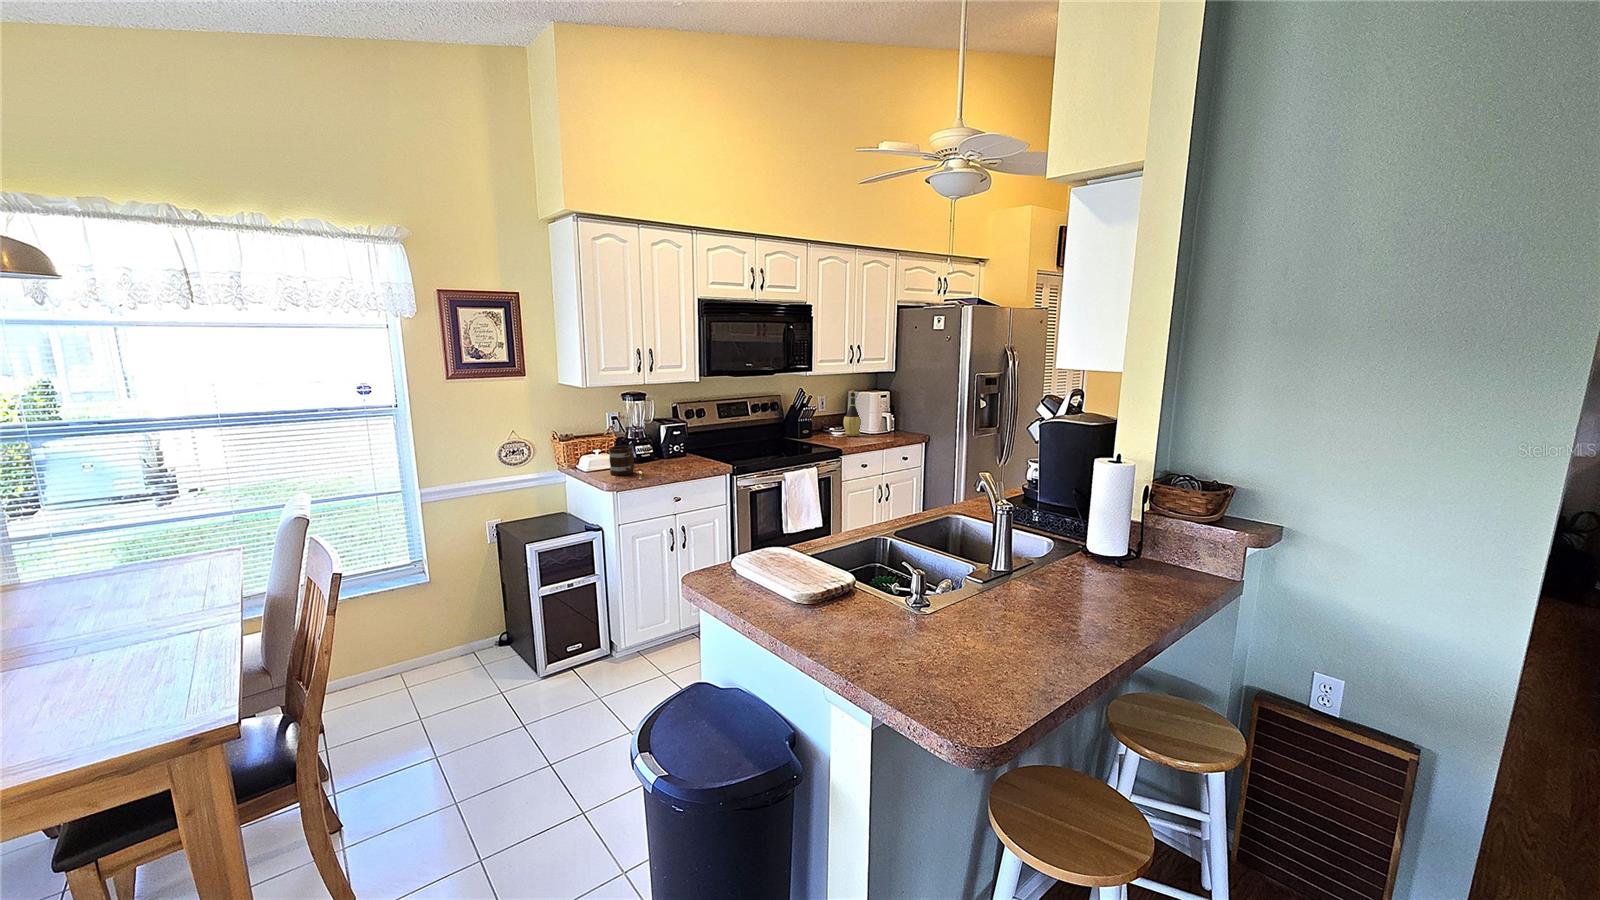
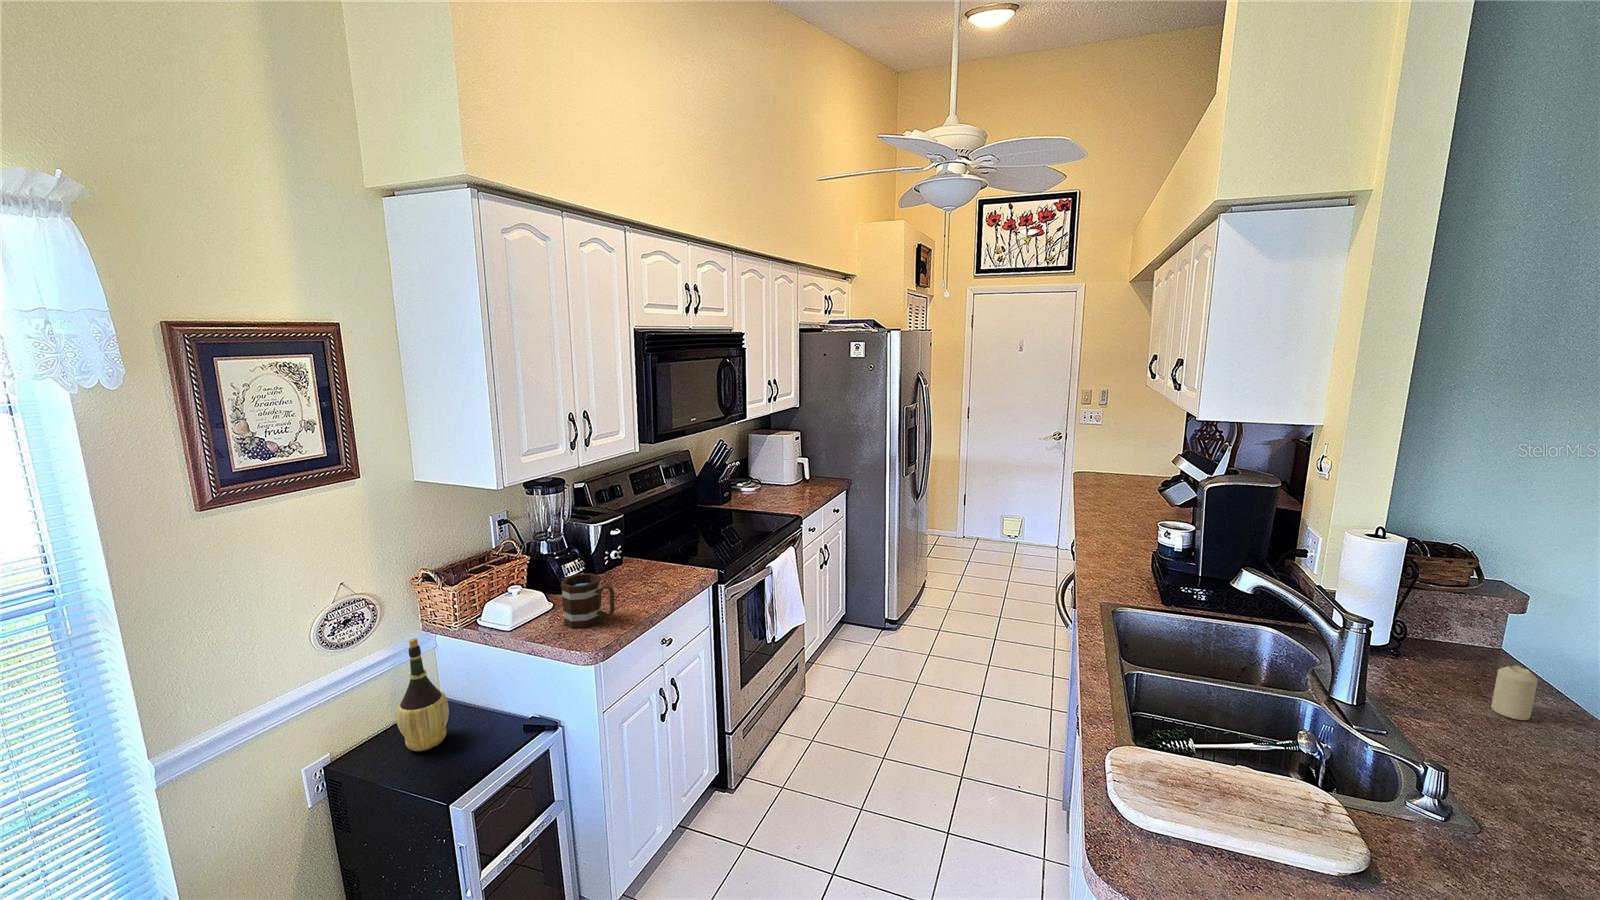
wine bottle: present [843,390,861,436] -> present [396,639,449,751]
candle: none [1104,558,1132,604] -> present [1491,666,1538,720]

